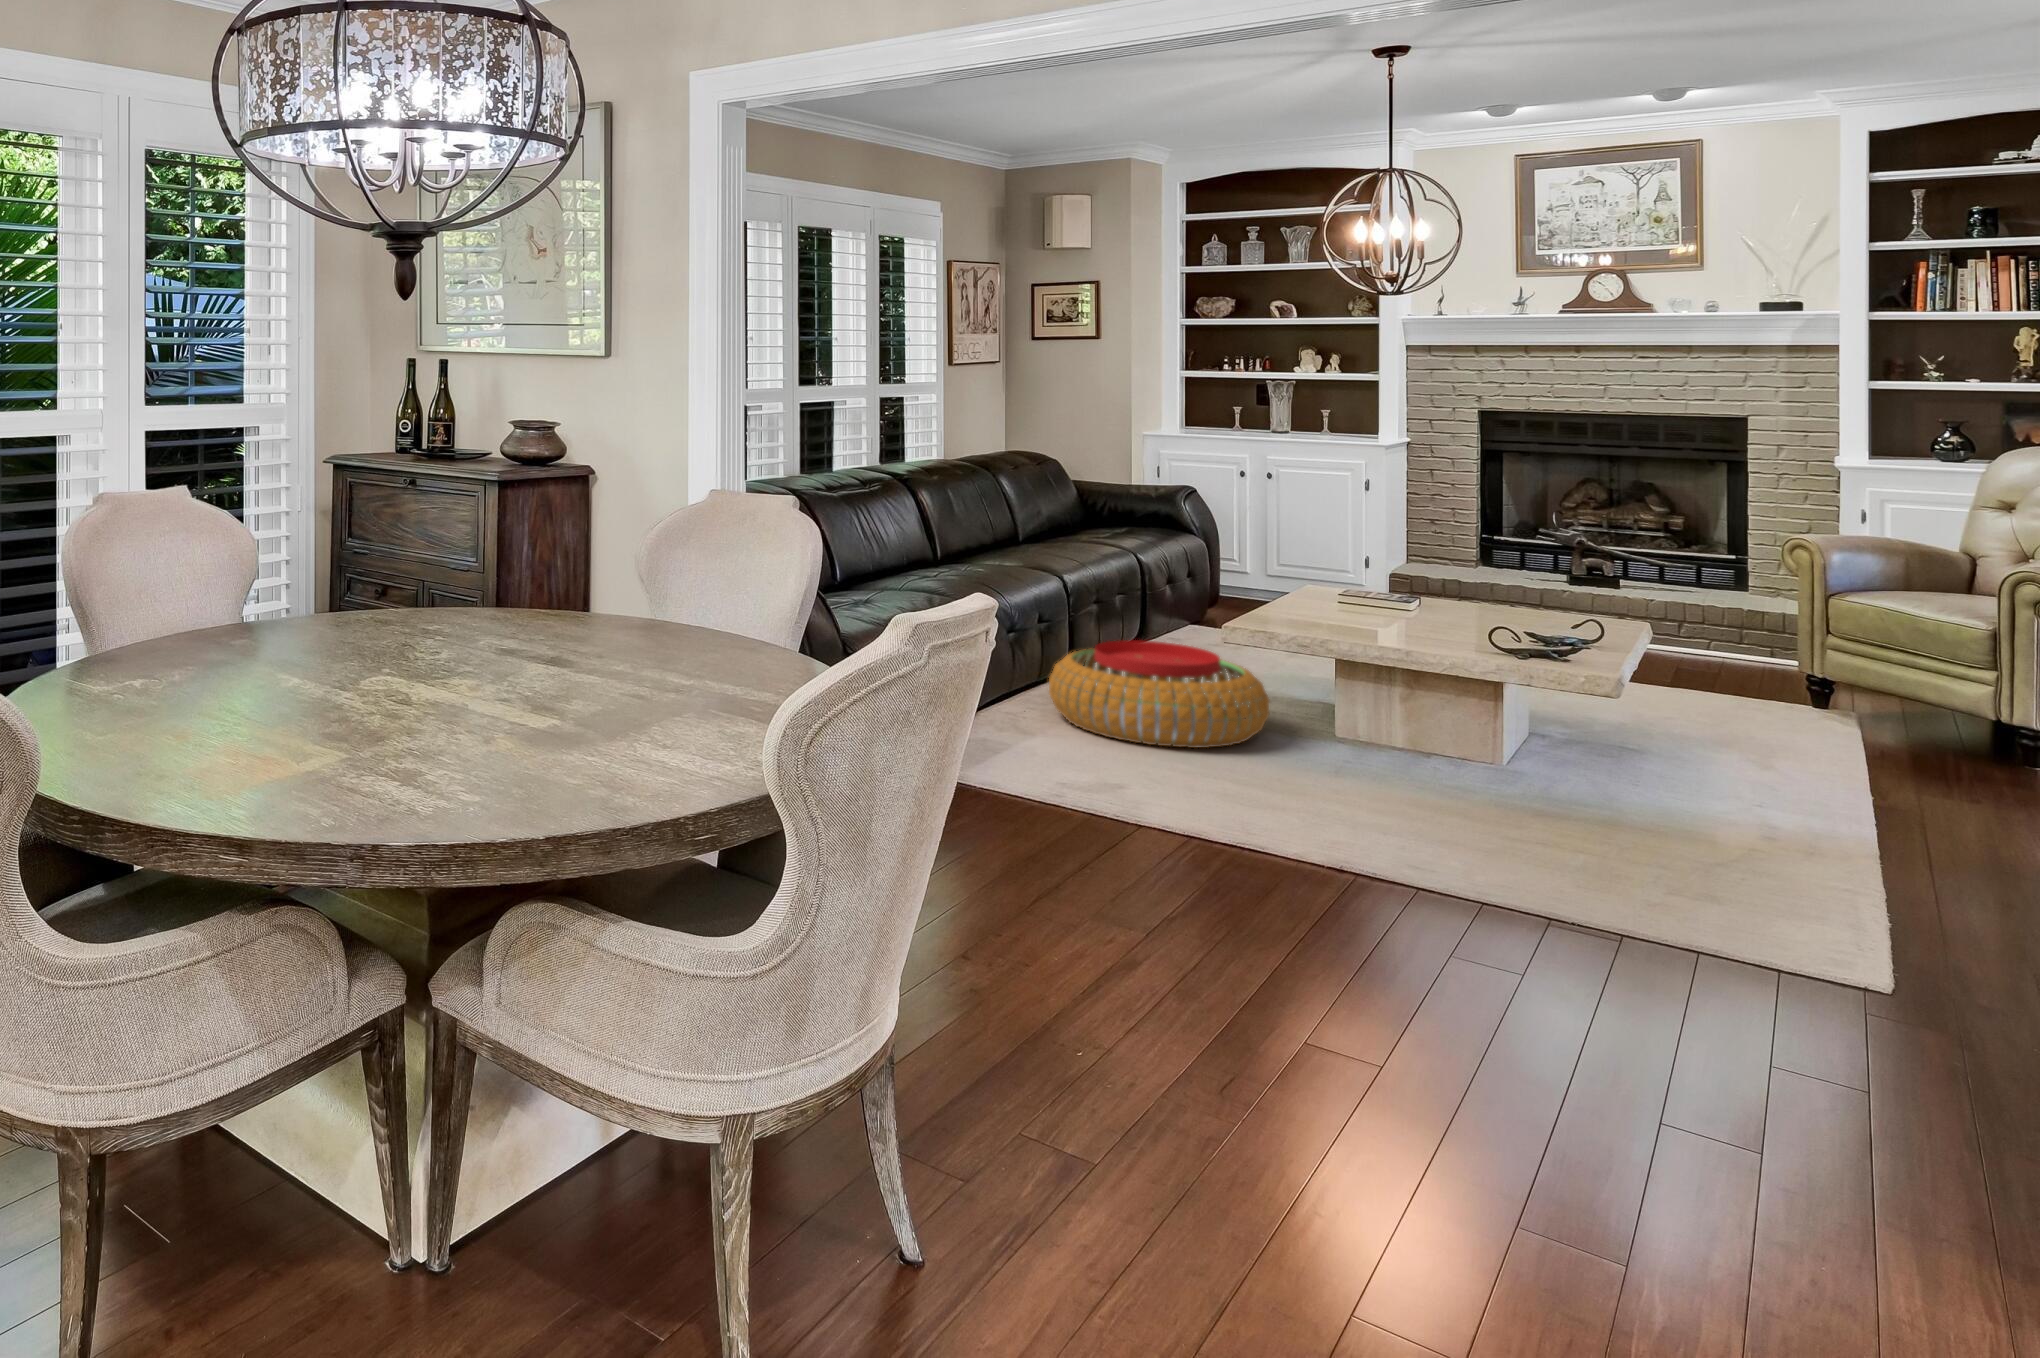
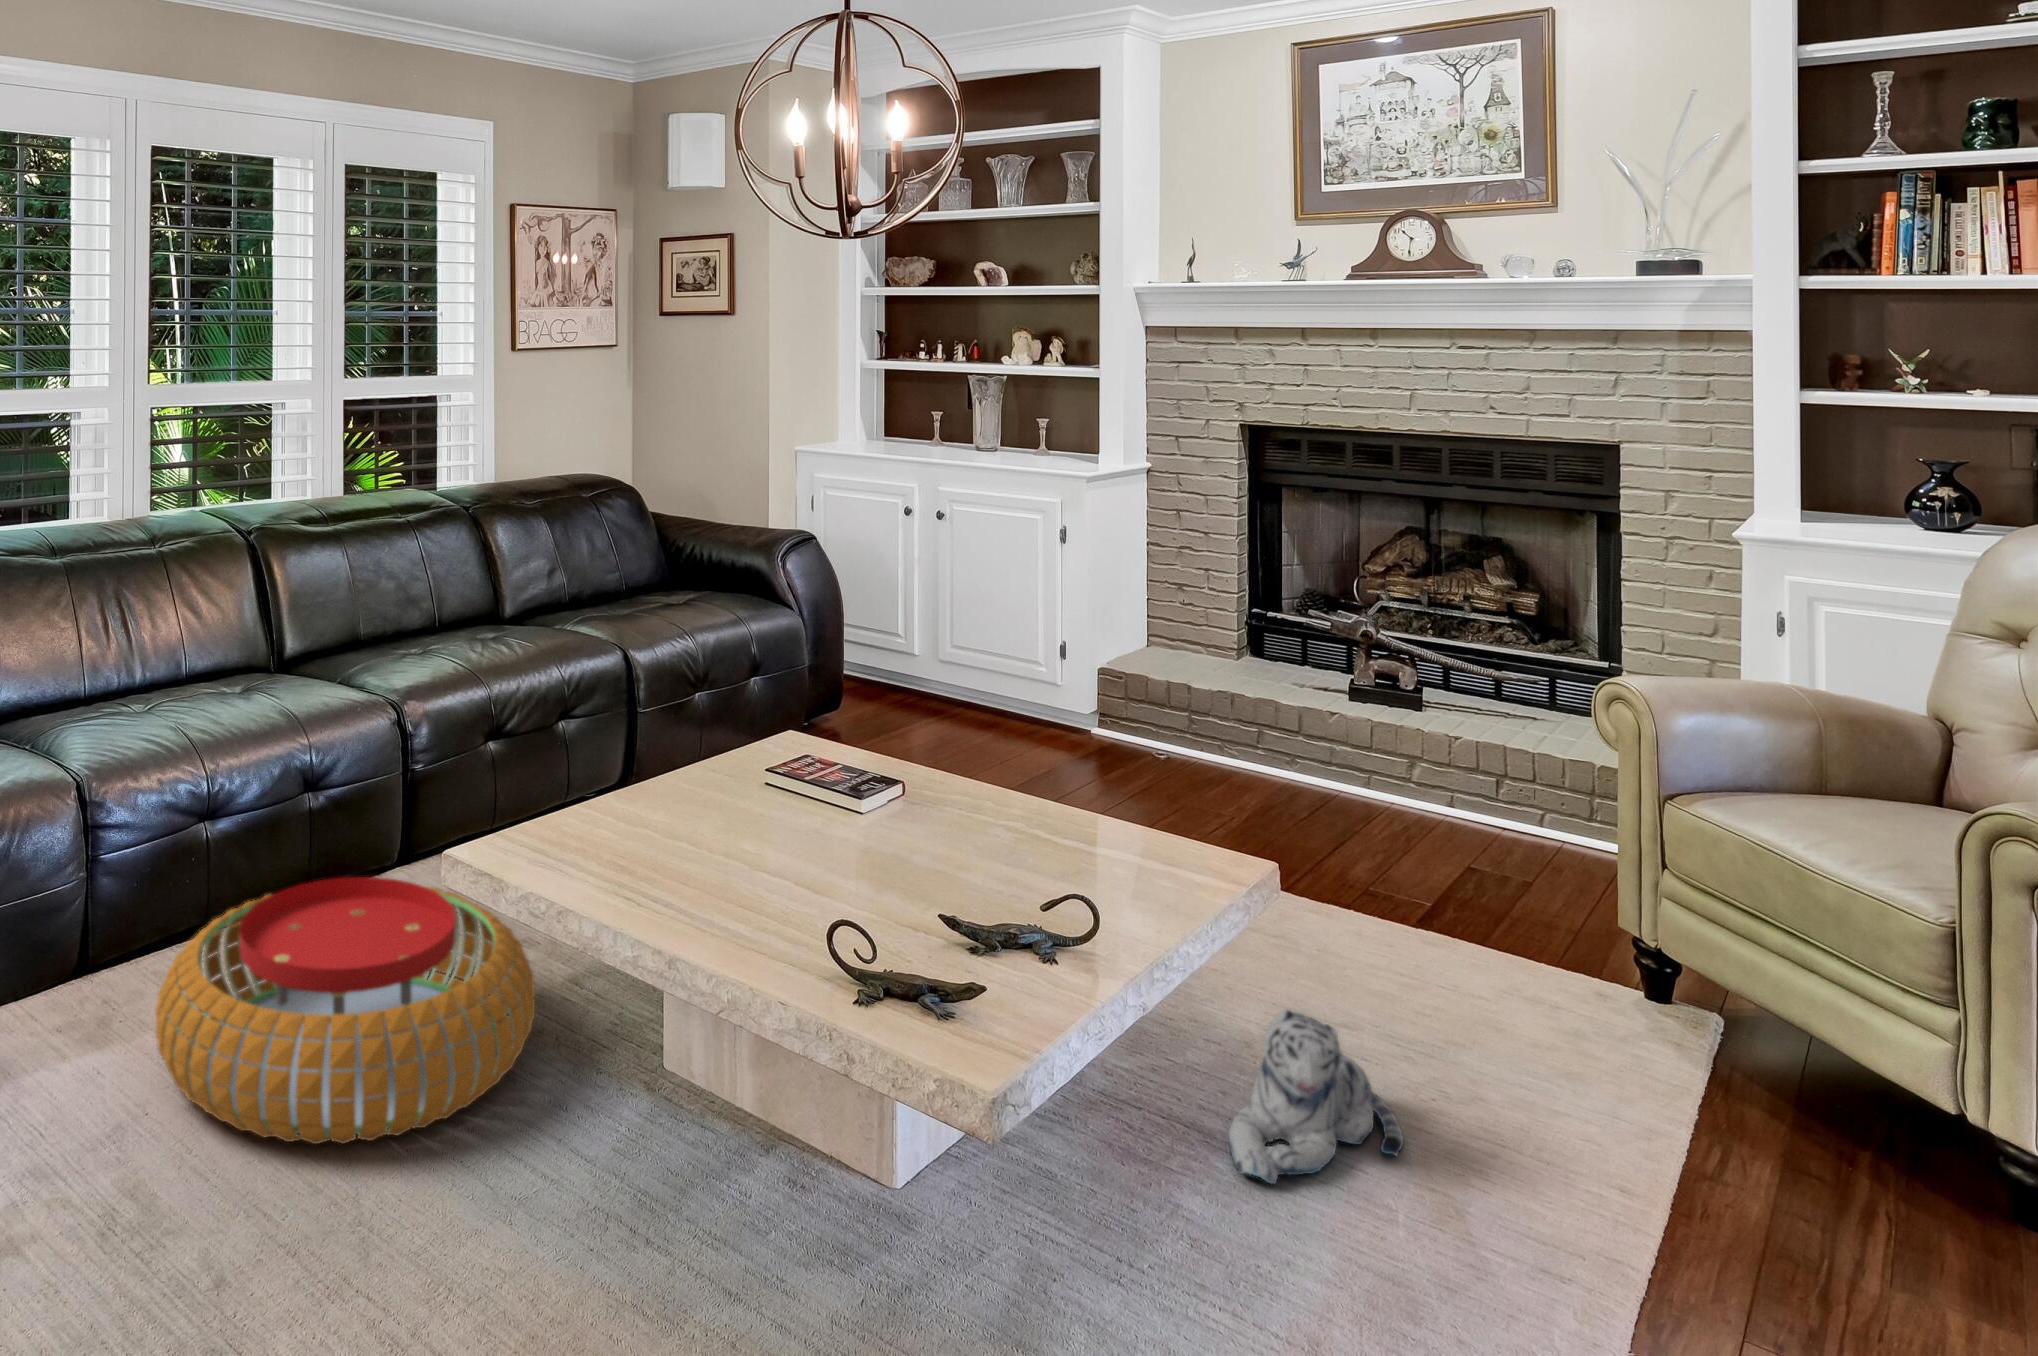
plush toy: none [1641,680,1731,757] -> present [1229,1009,1403,1184]

